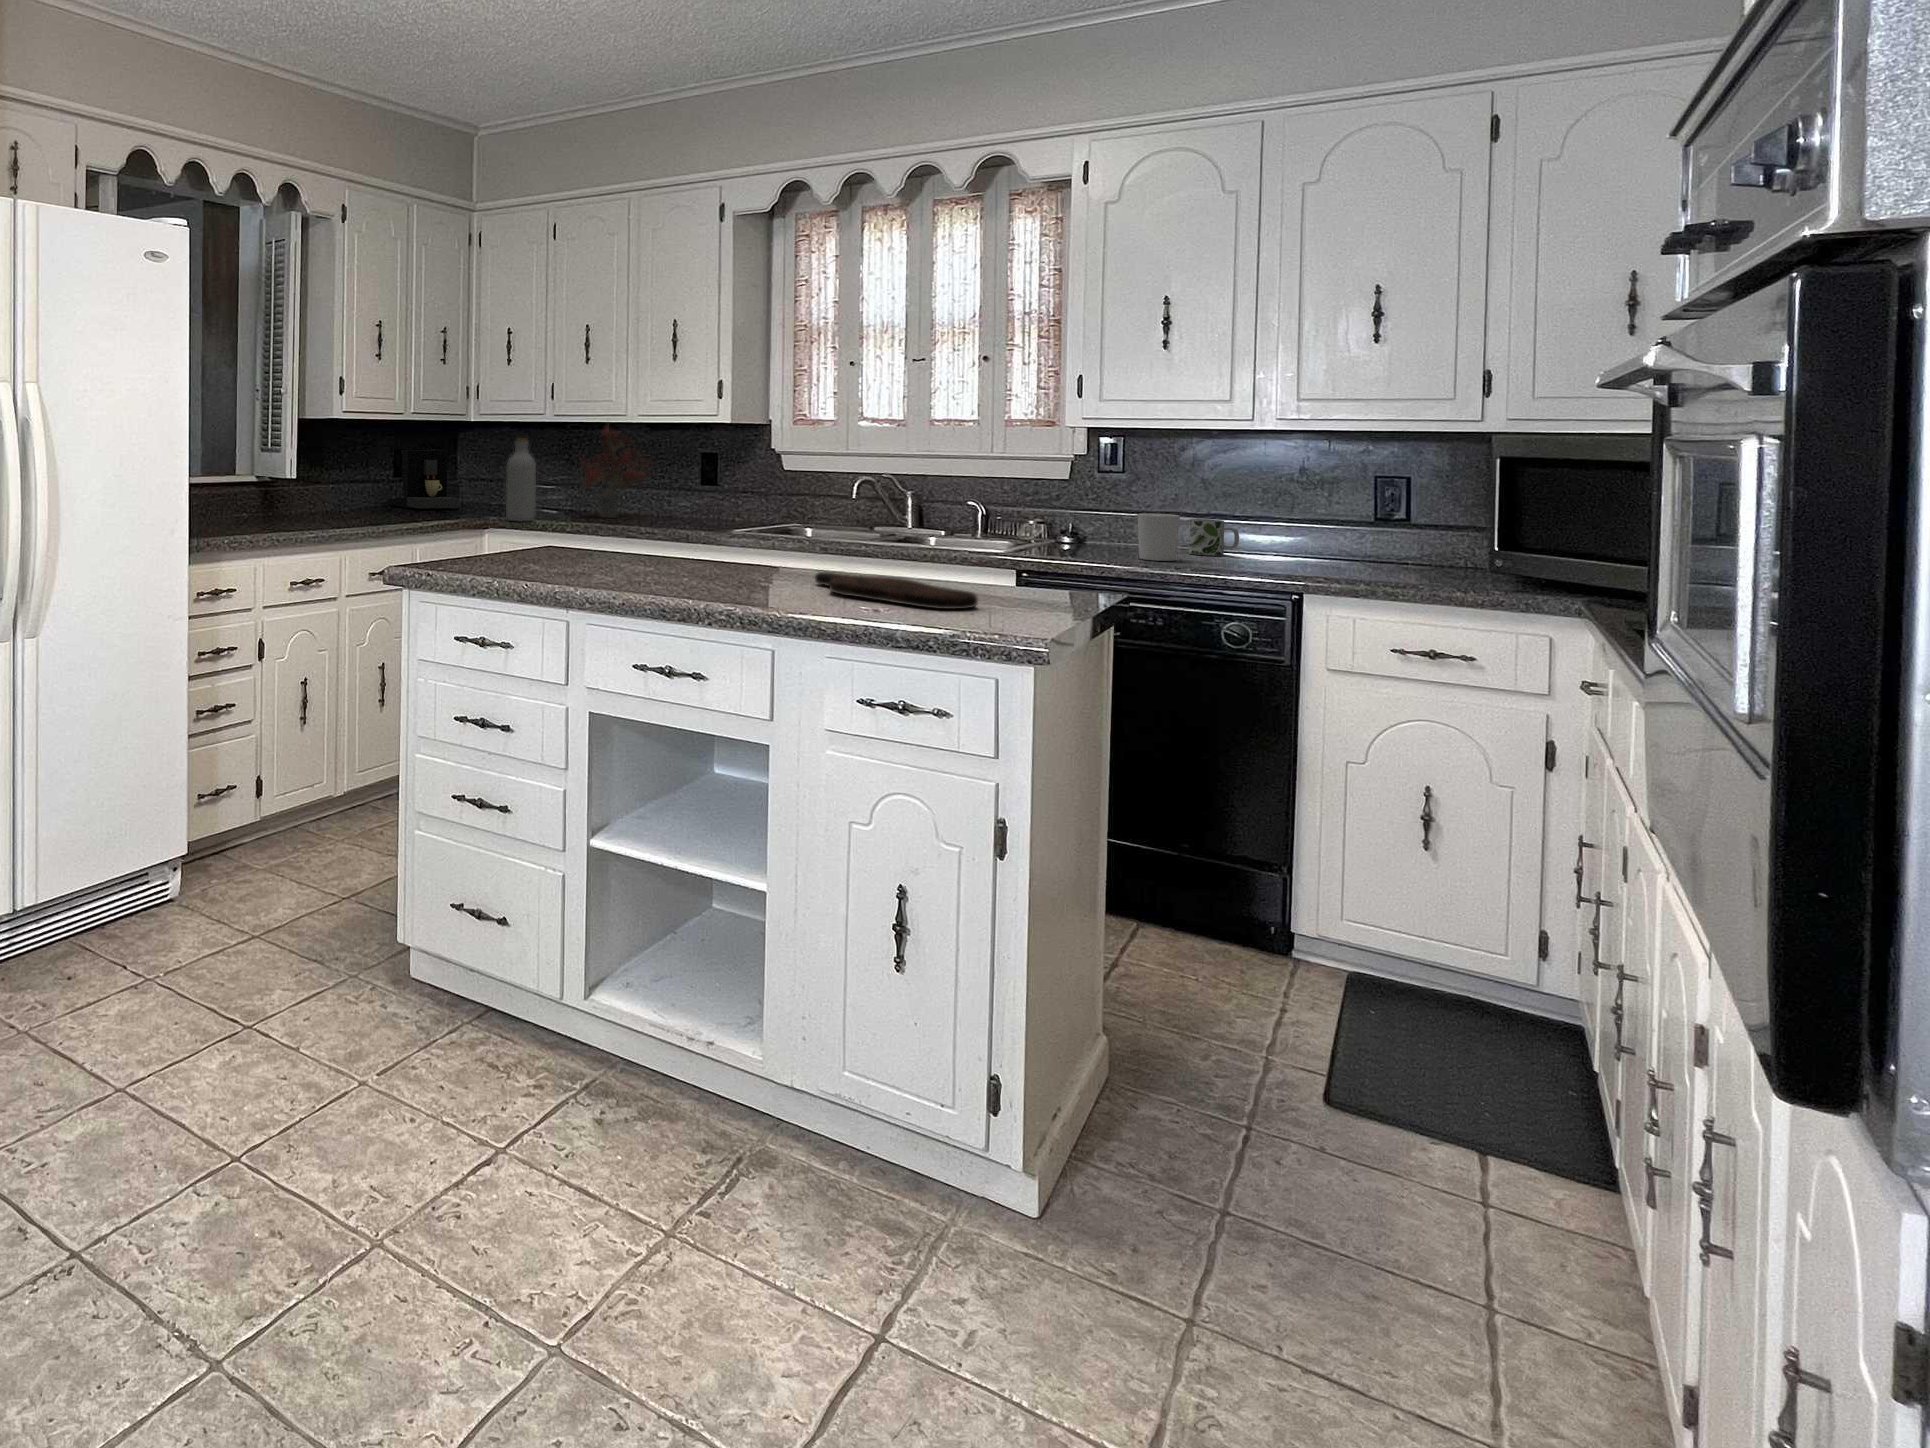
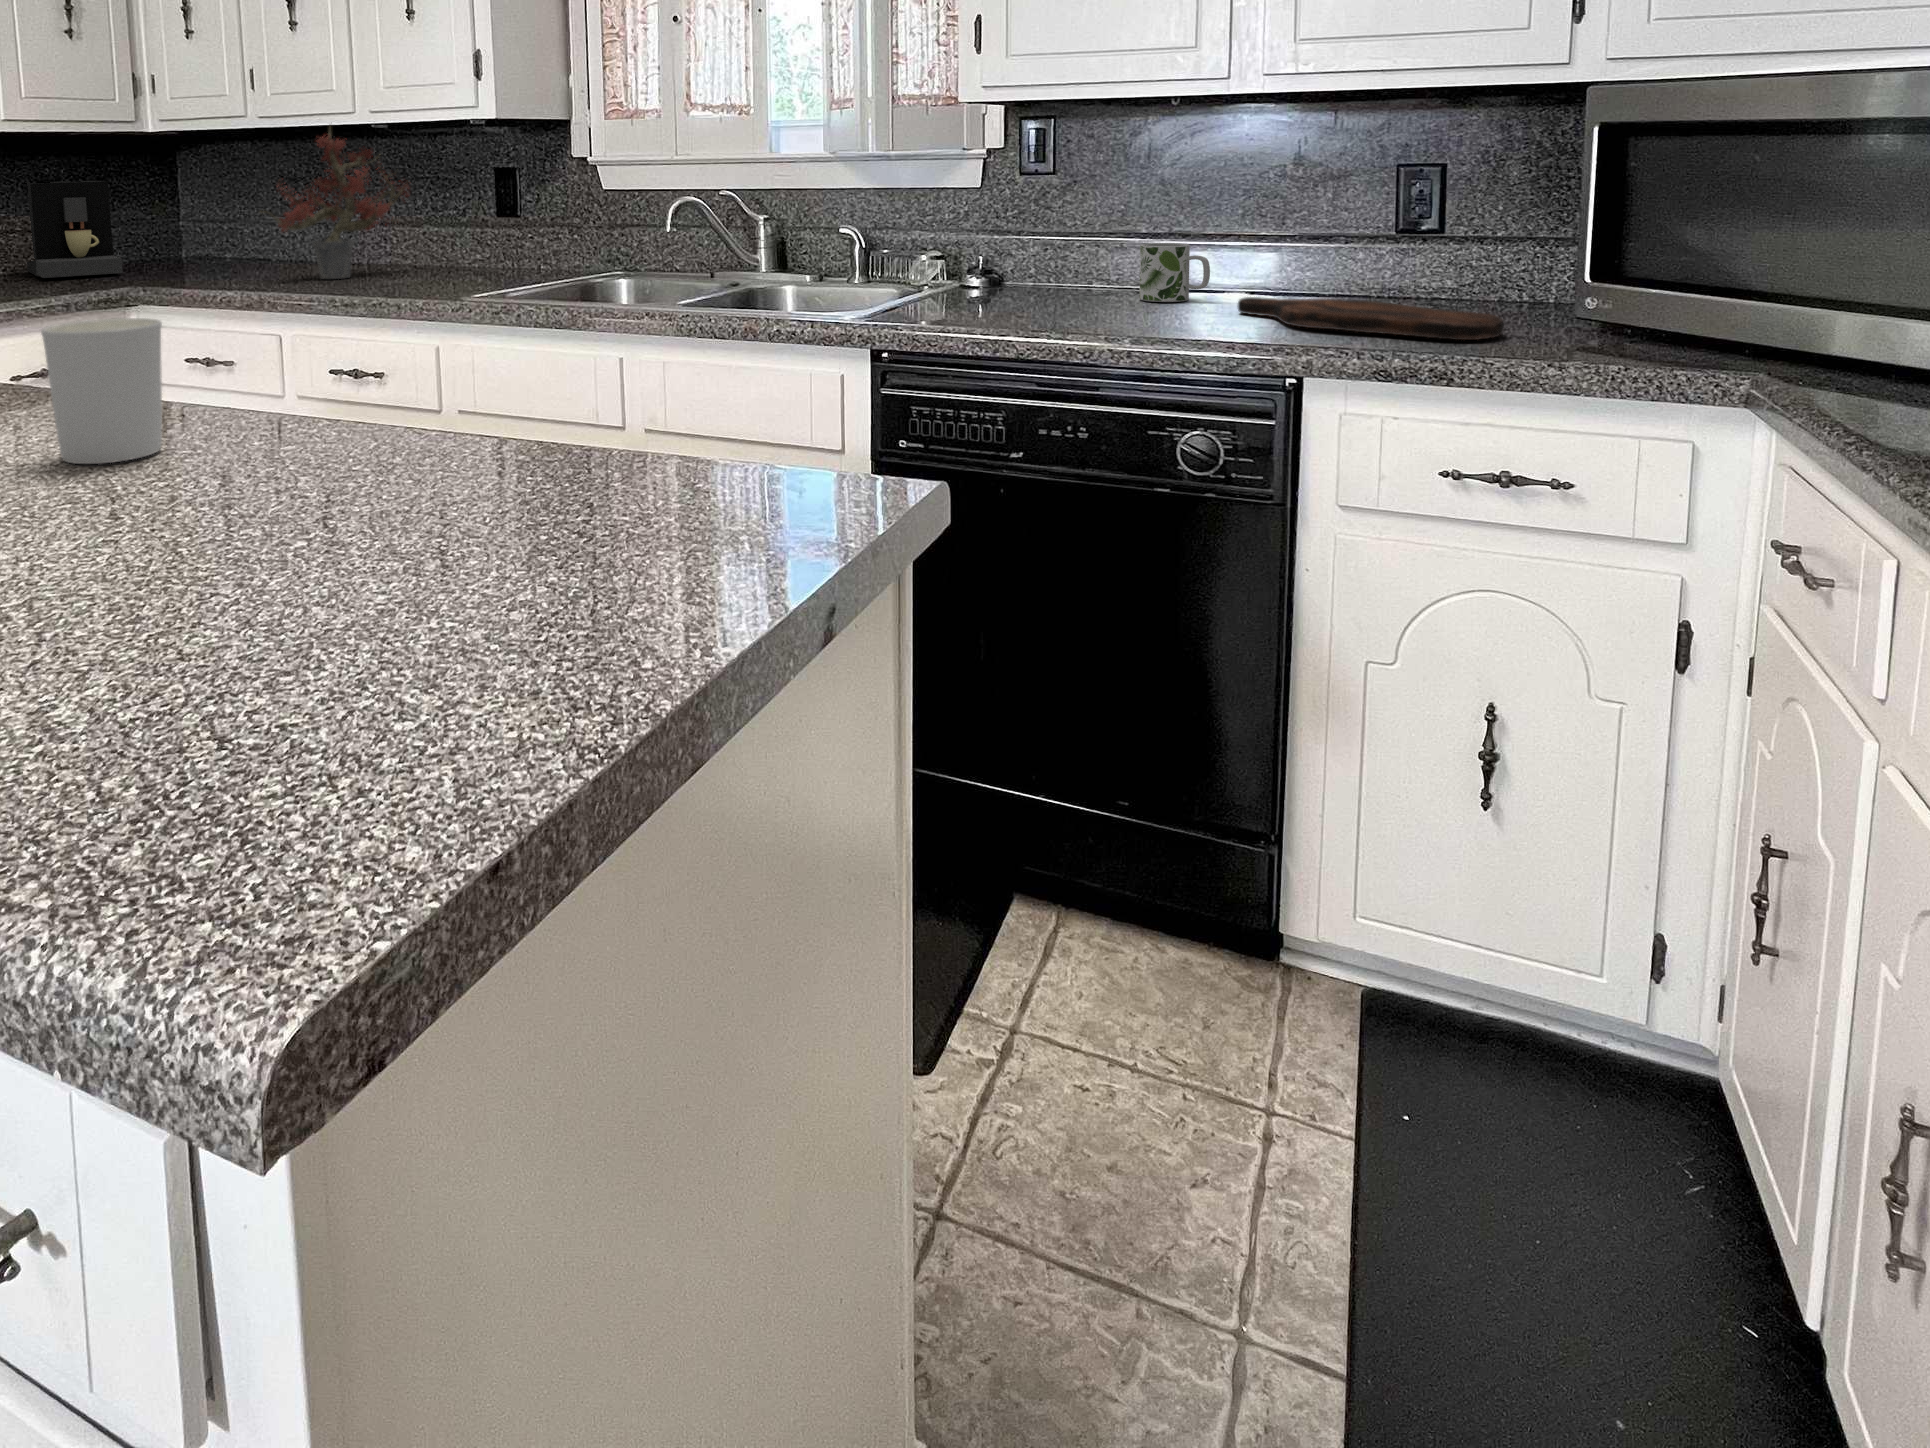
bottle: present [506,438,536,521] -> none [129,154,190,296]
candle holder: present [1137,513,1180,561] -> present [41,318,162,464]
cutting board: present [815,572,978,609] -> present [1238,297,1504,340]

